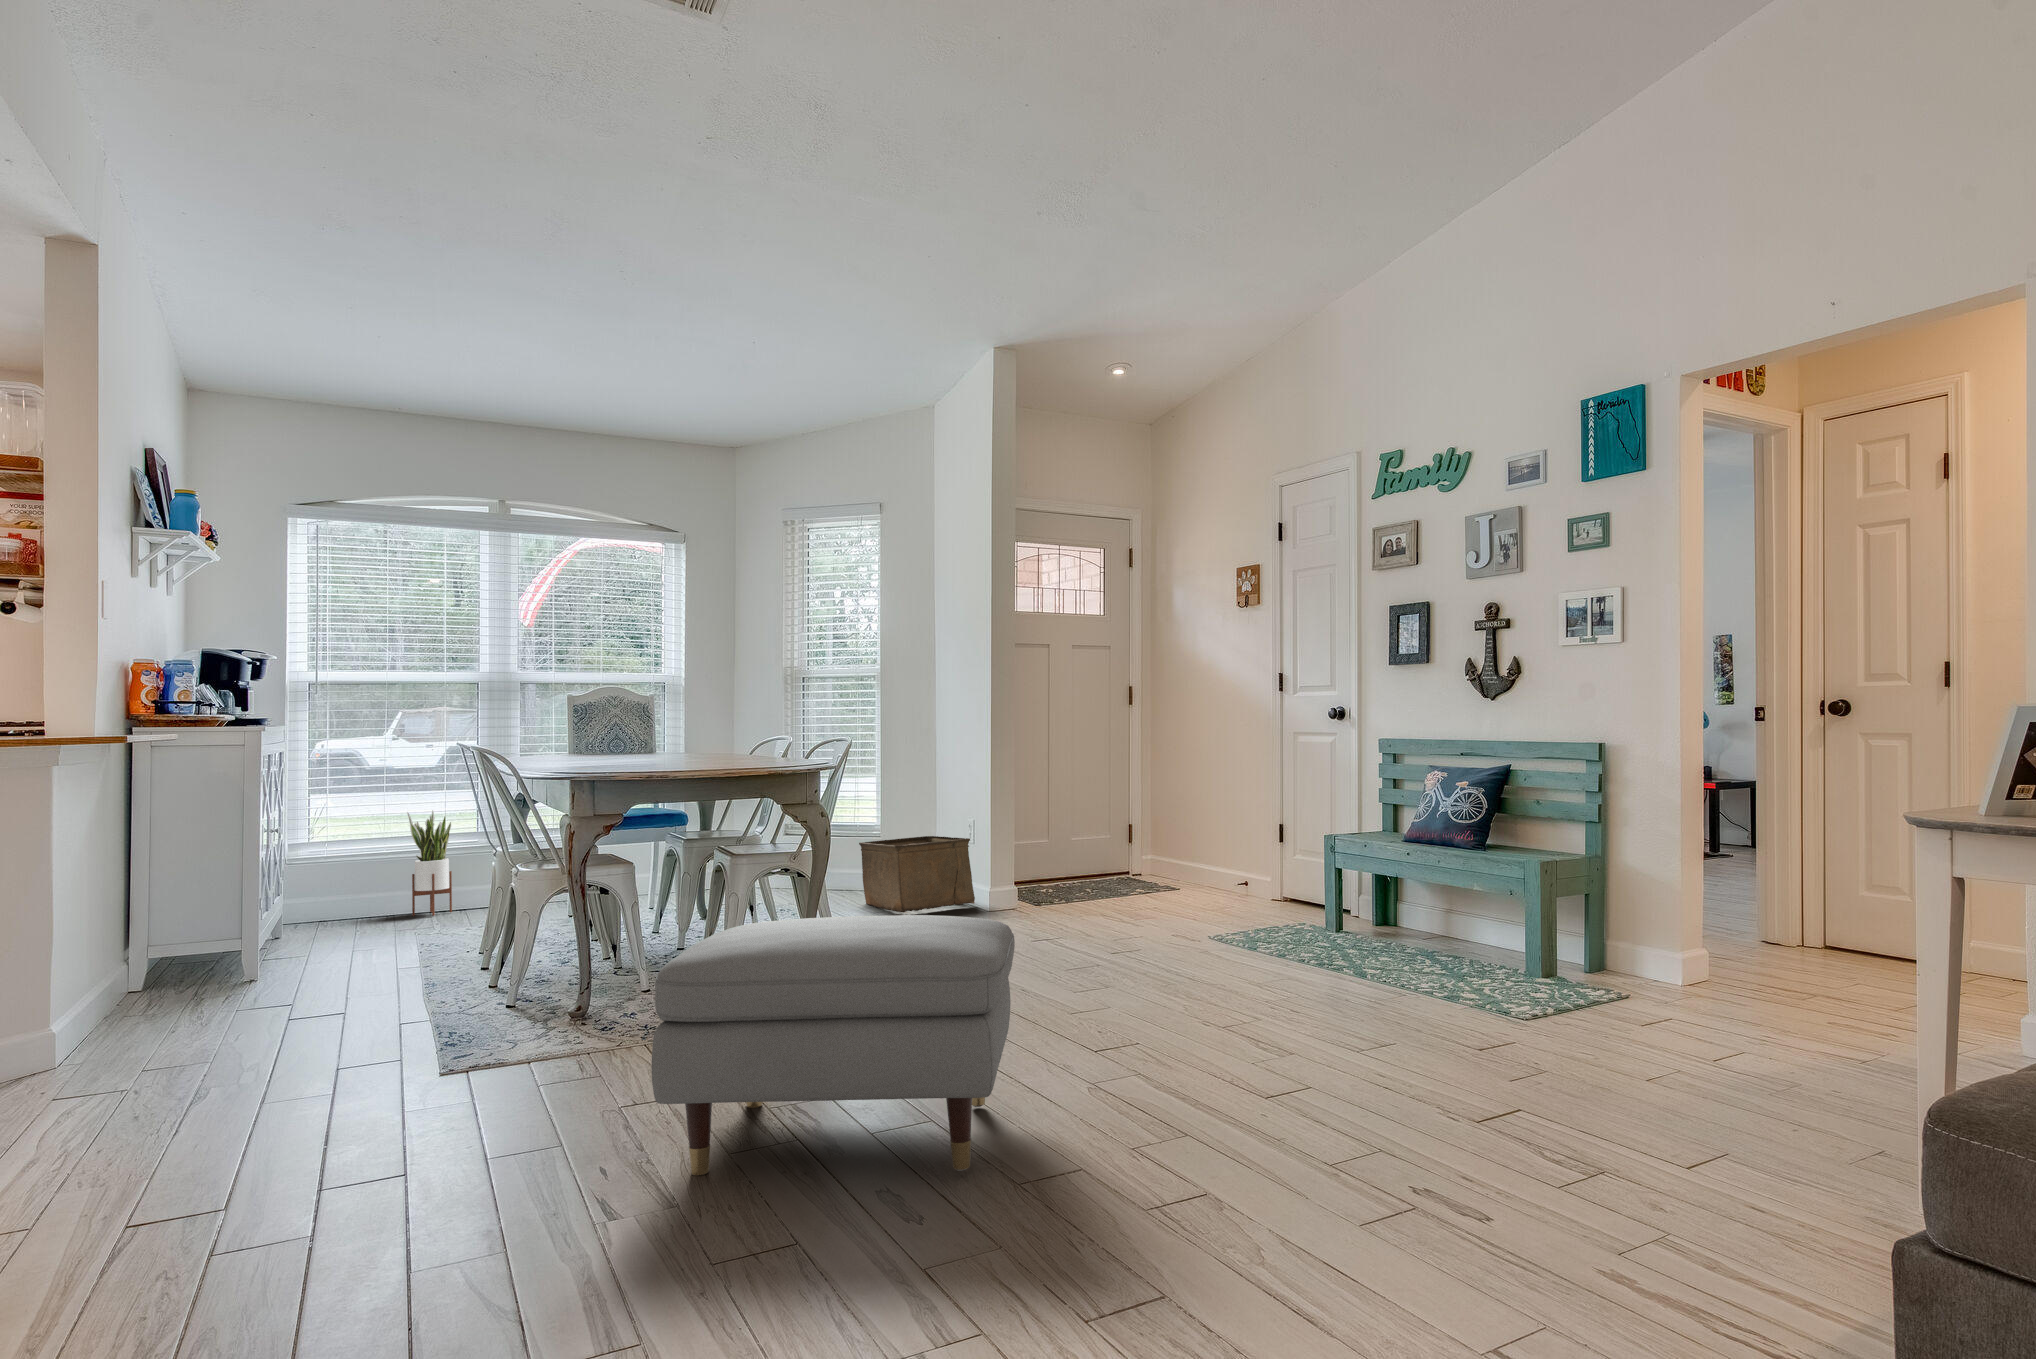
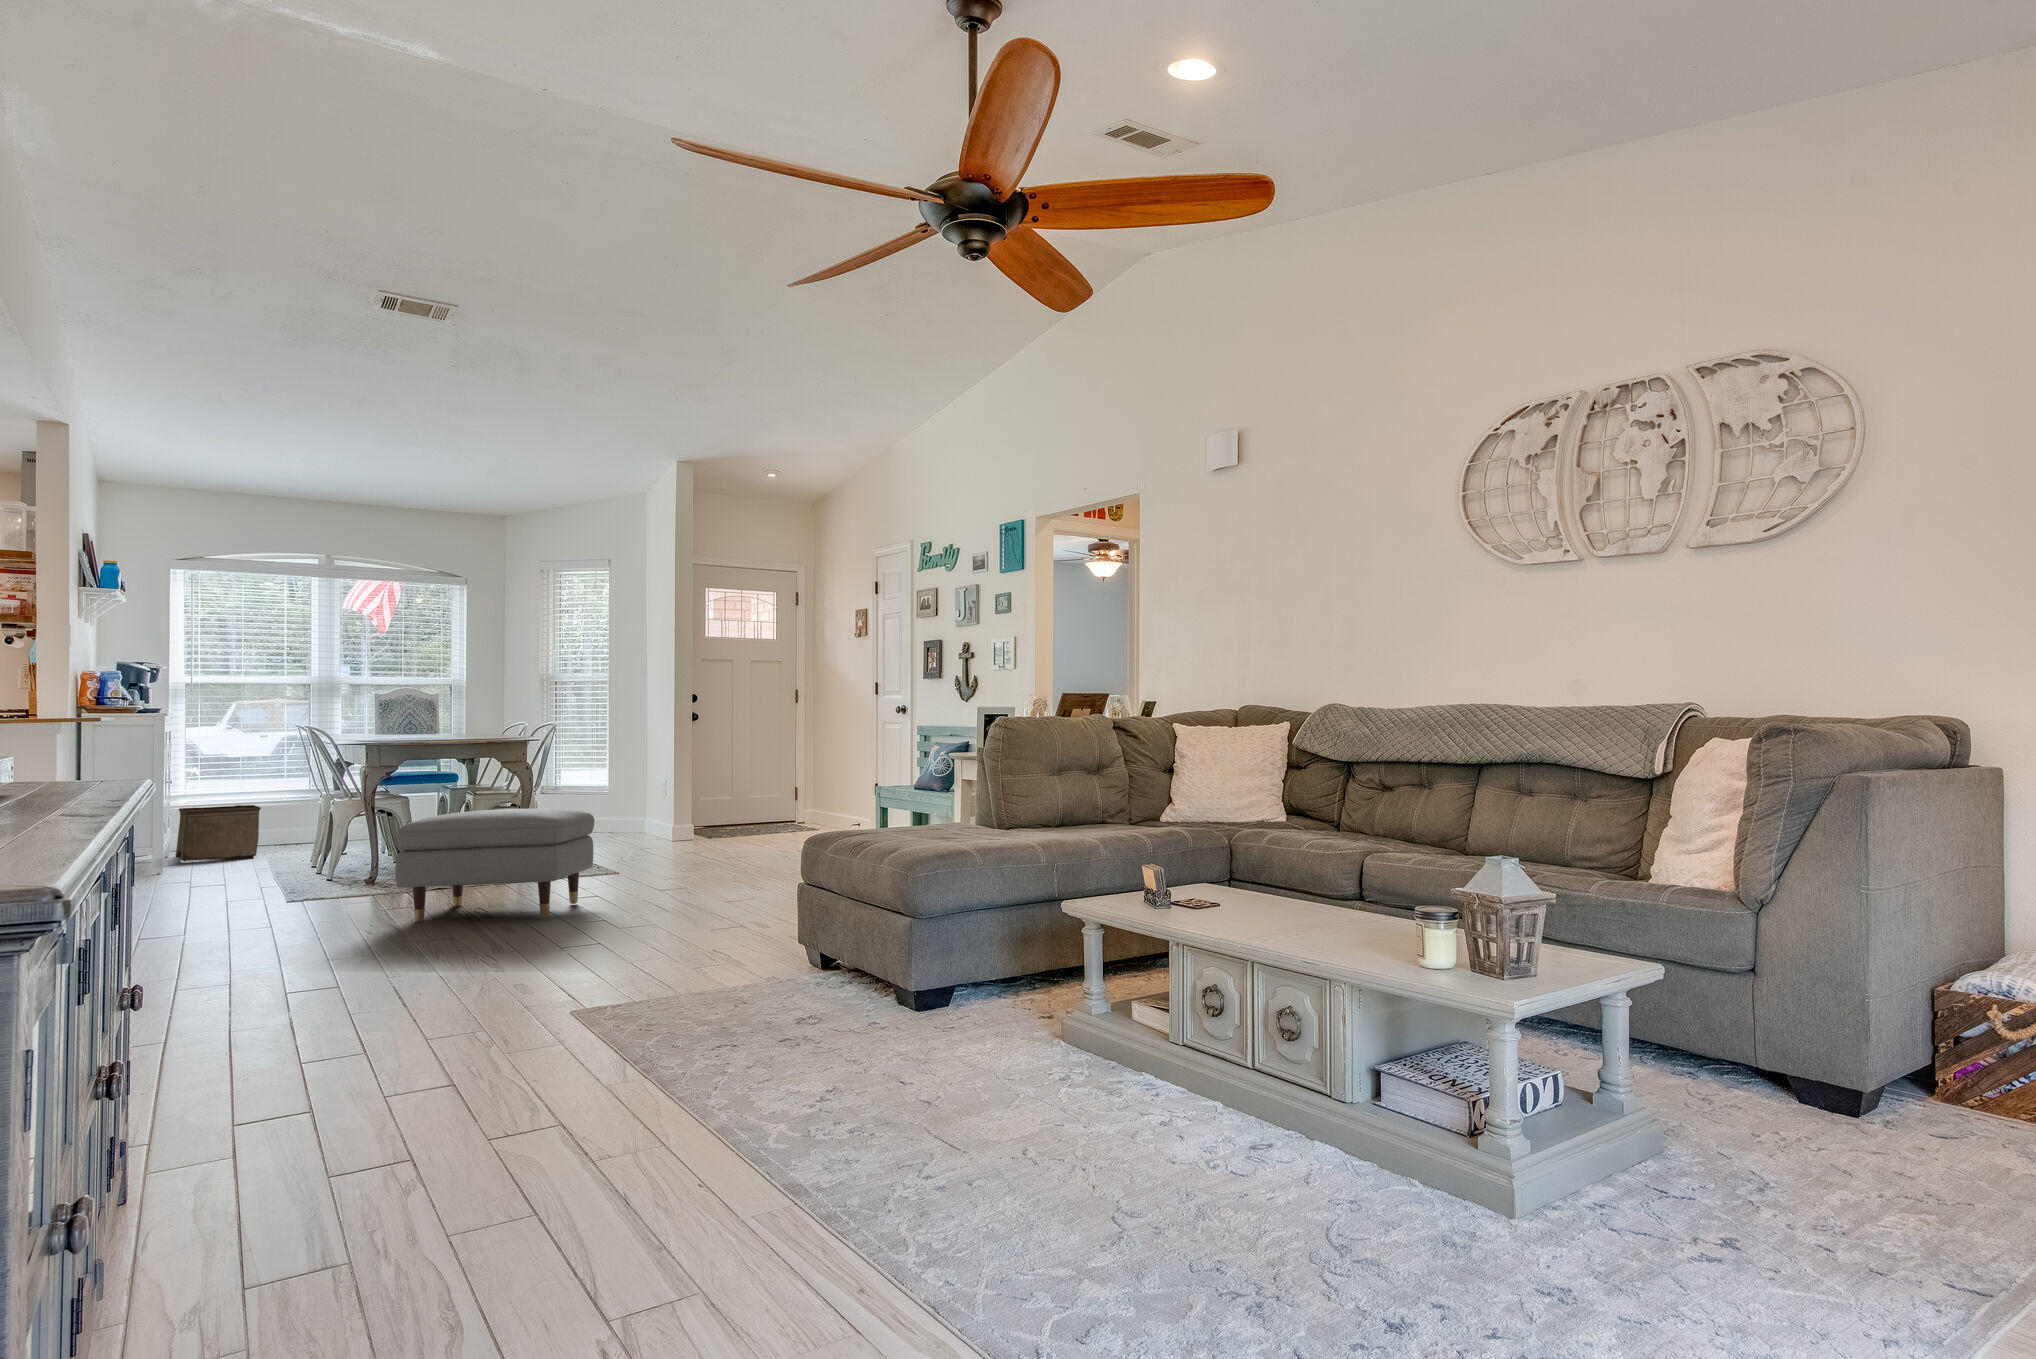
potted plant: present [407,810,452,916] -> none [256,774,289,847]
storage bin: present [859,836,975,913] -> present [176,805,261,862]

